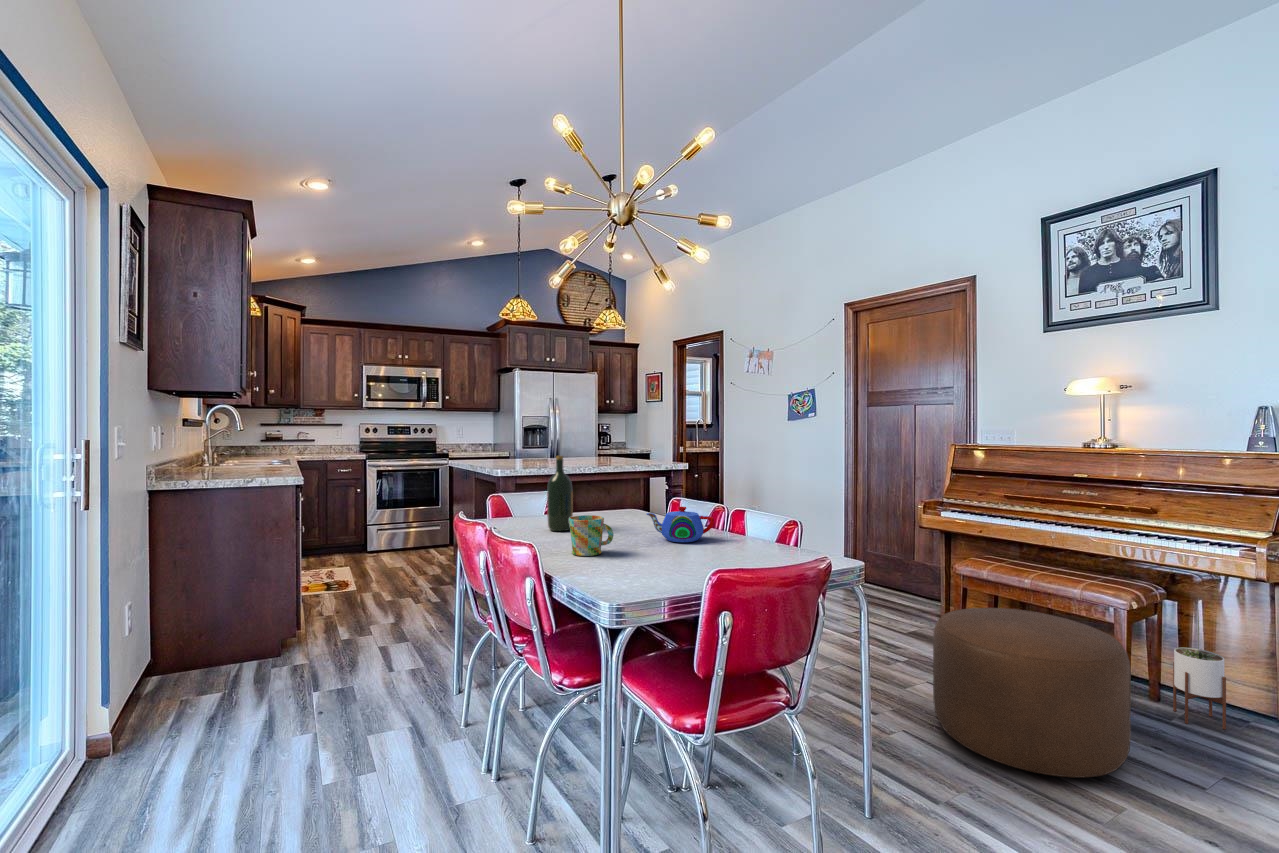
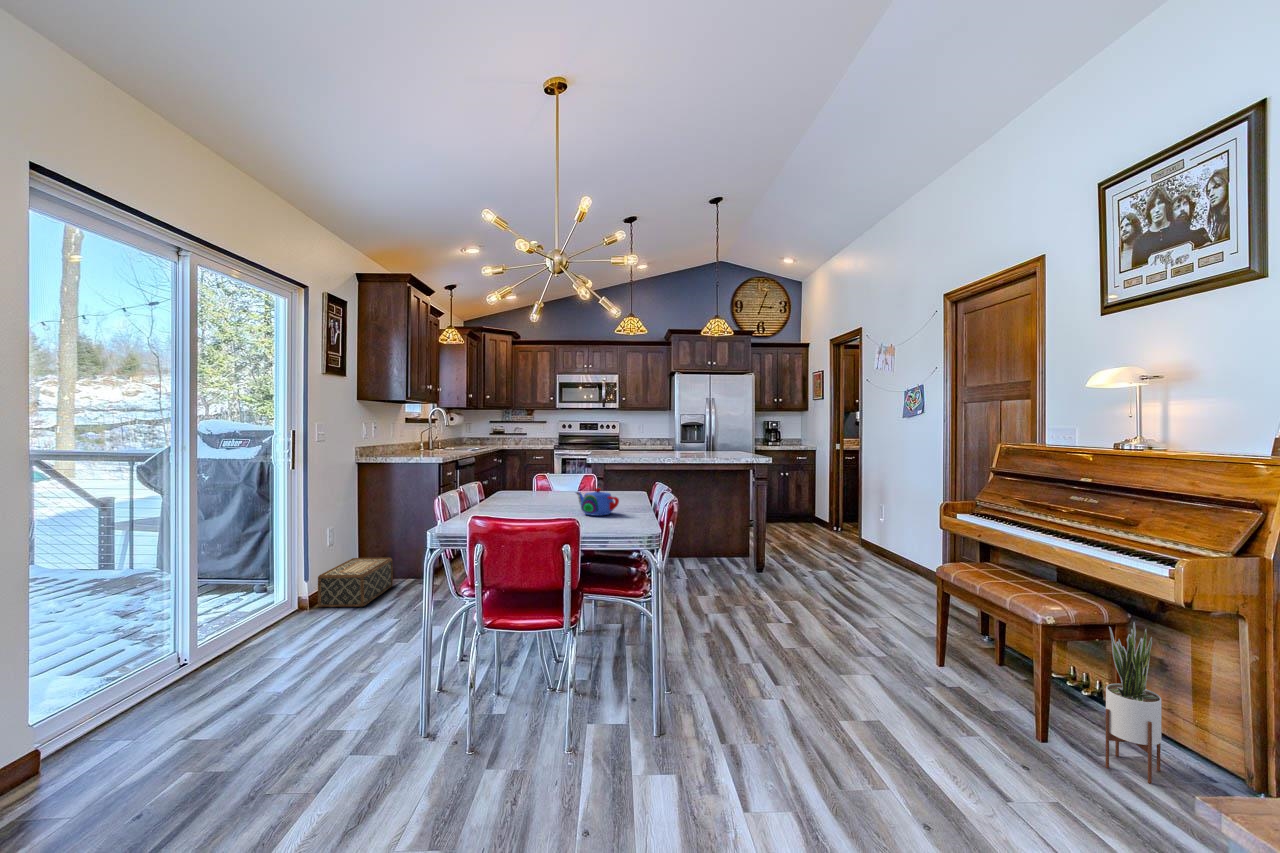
wine bottle: present [547,456,573,531] -> none [532,447,552,503]
mug: present [569,515,613,556] -> none [497,489,525,517]
ottoman: present [933,608,1131,778] -> none [794,604,968,769]
woven basket: none [128,634,232,740] -> present [318,558,393,607]

